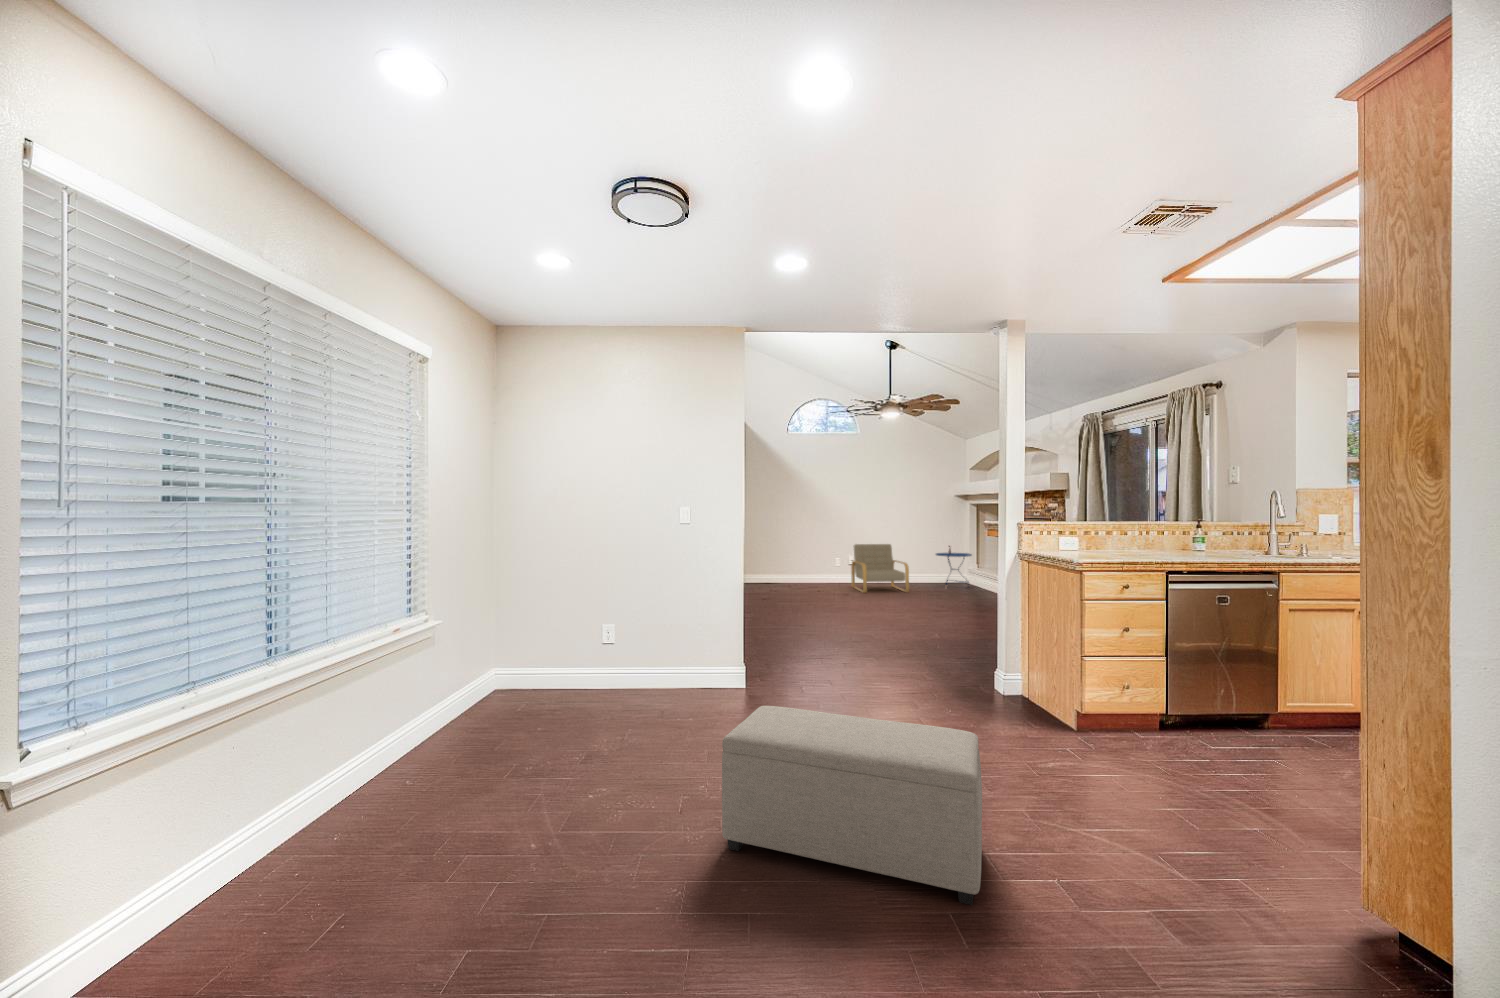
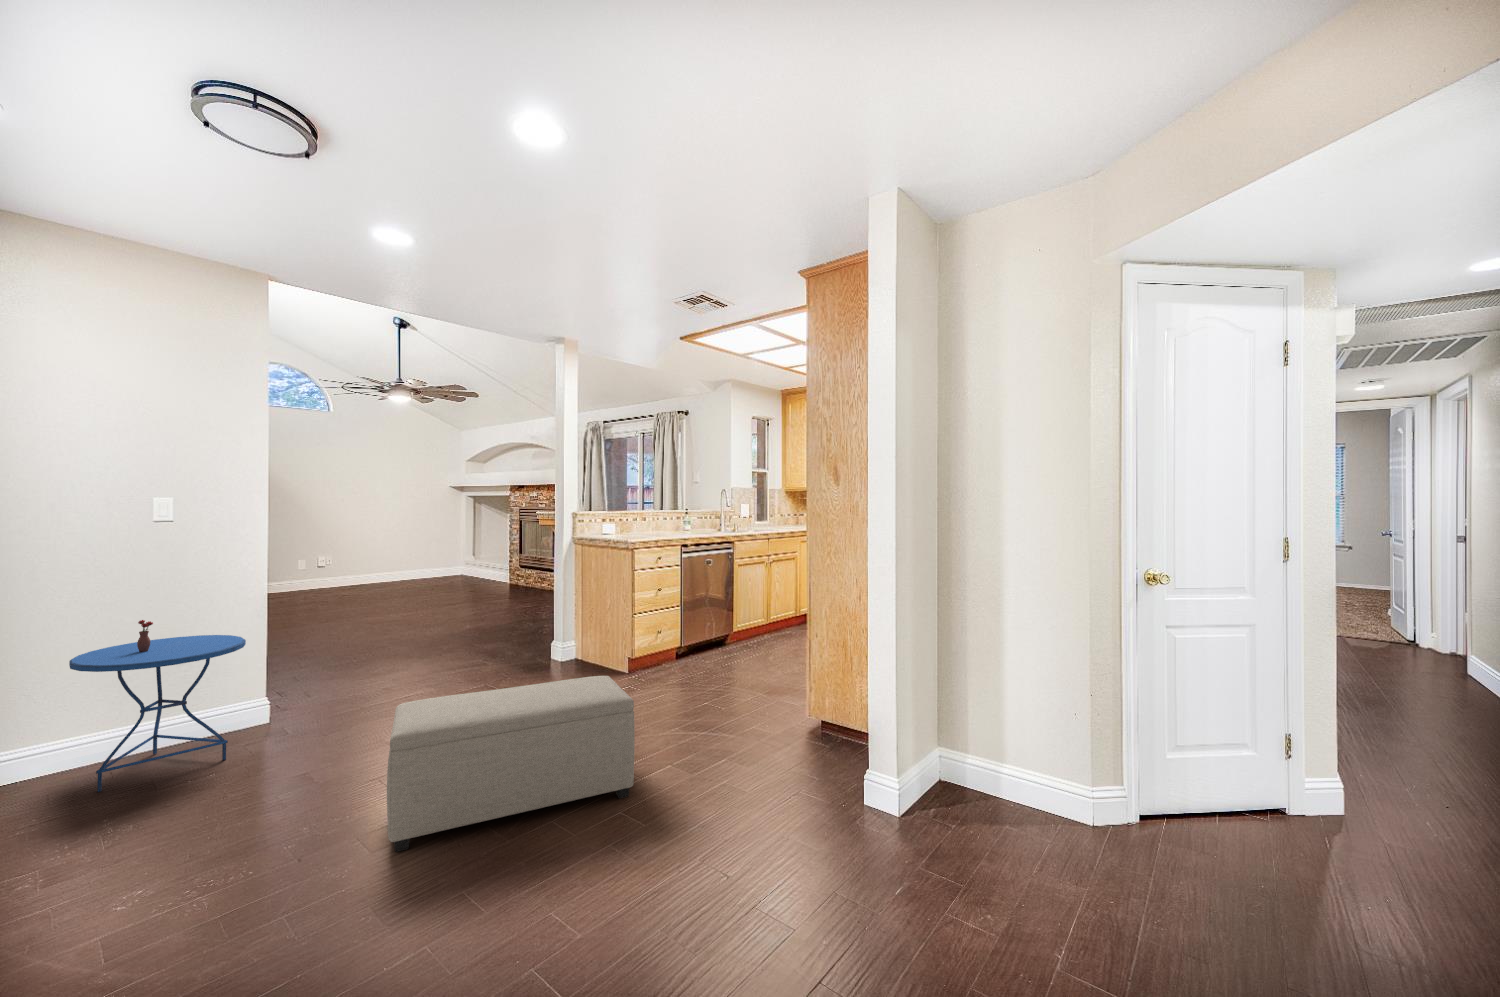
armchair: present [851,544,909,593] -> none [327,538,406,595]
side table: present [936,546,971,585] -> present [69,620,246,792]

